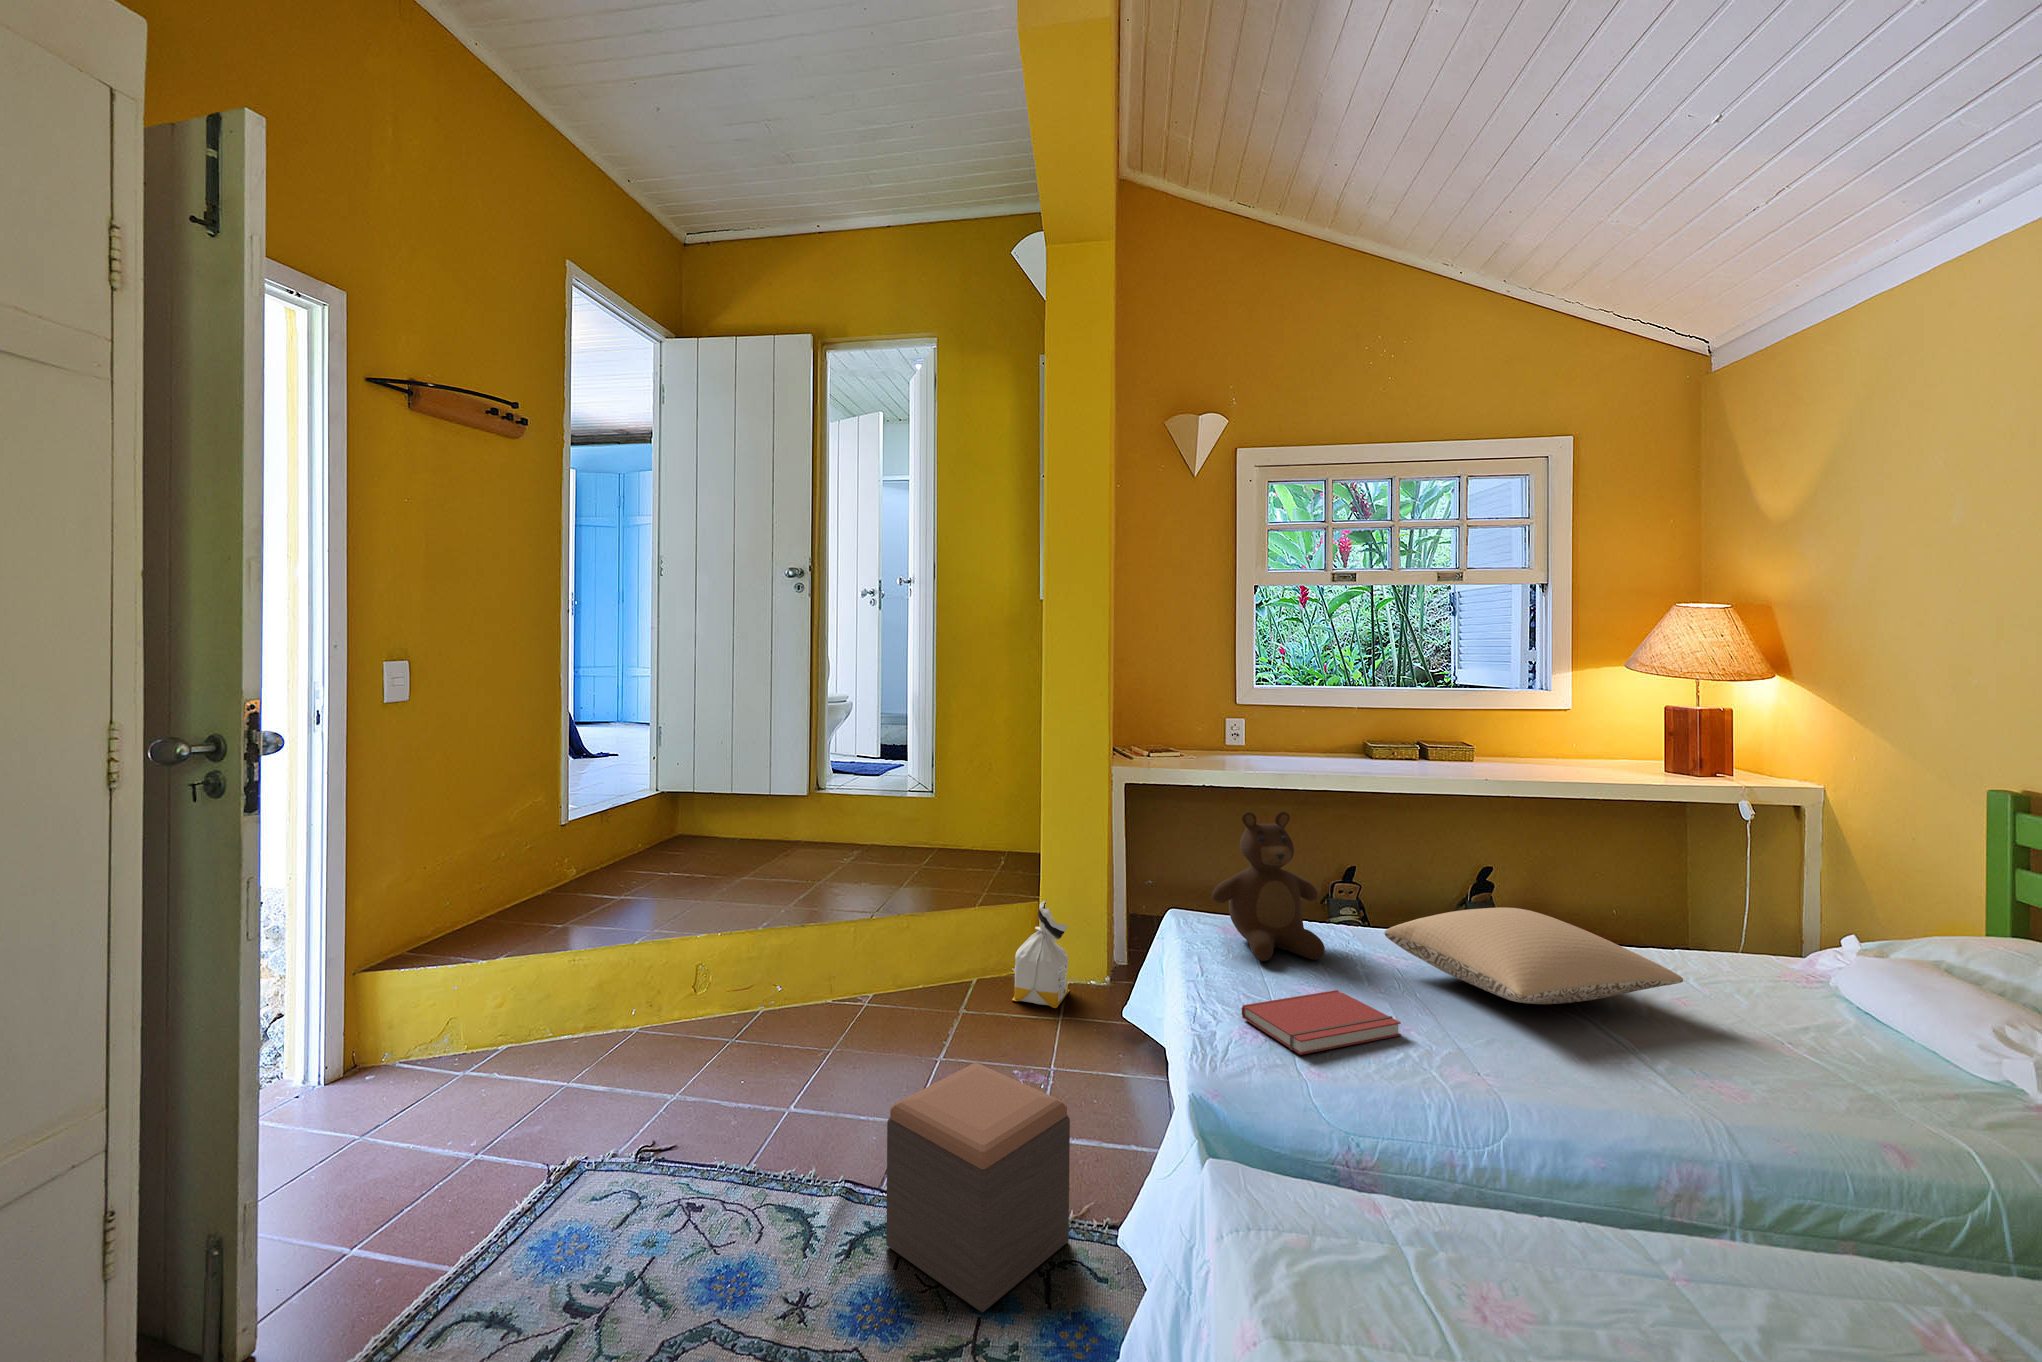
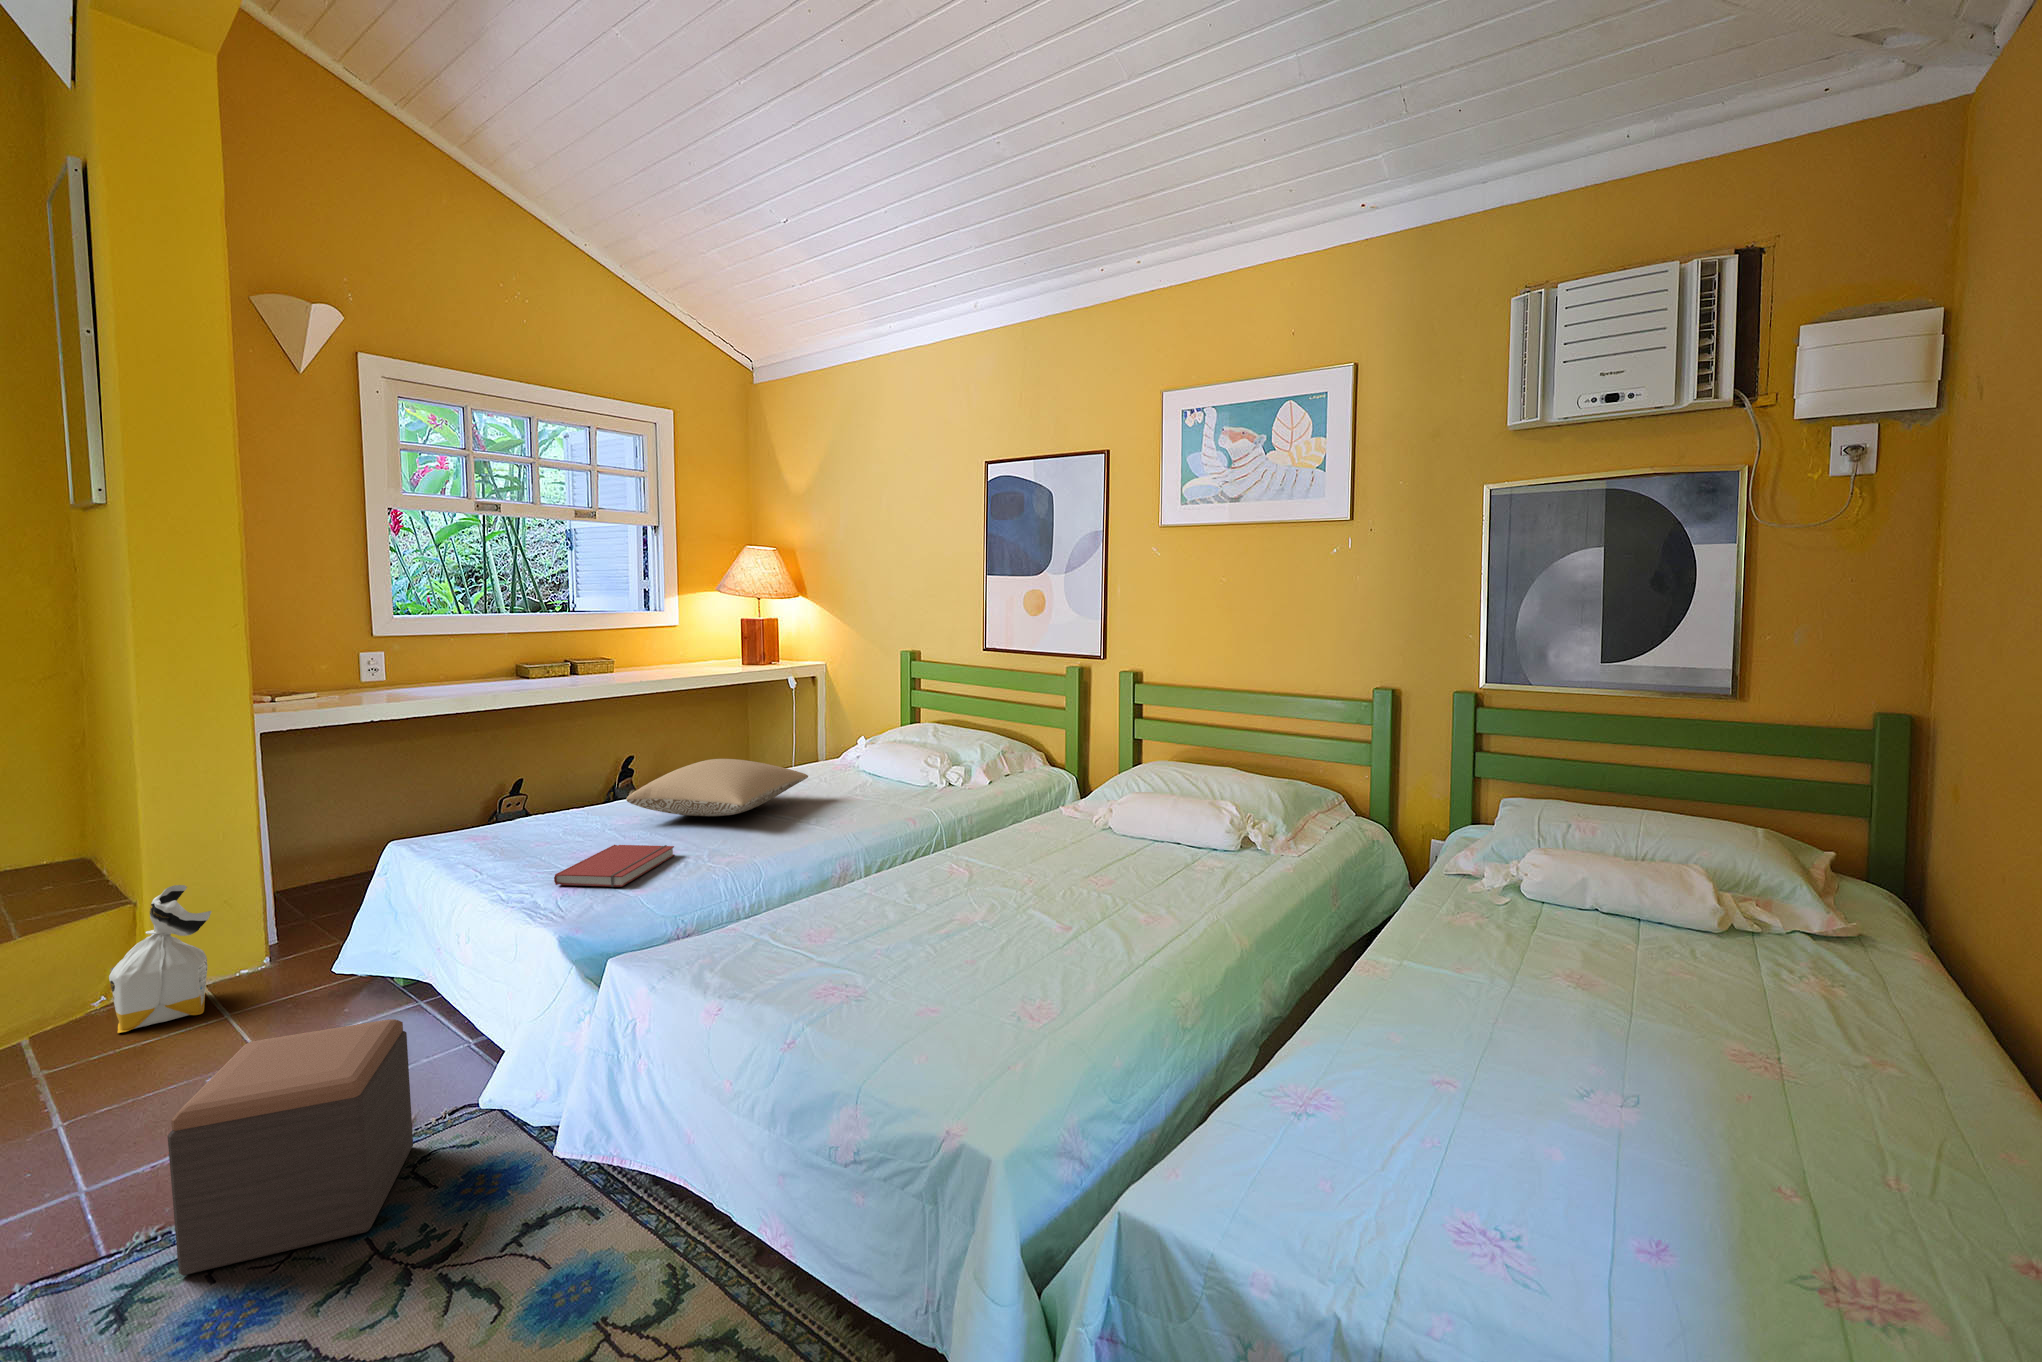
teddy bear: present [1212,812,1325,961] -> none [464,722,580,850]

